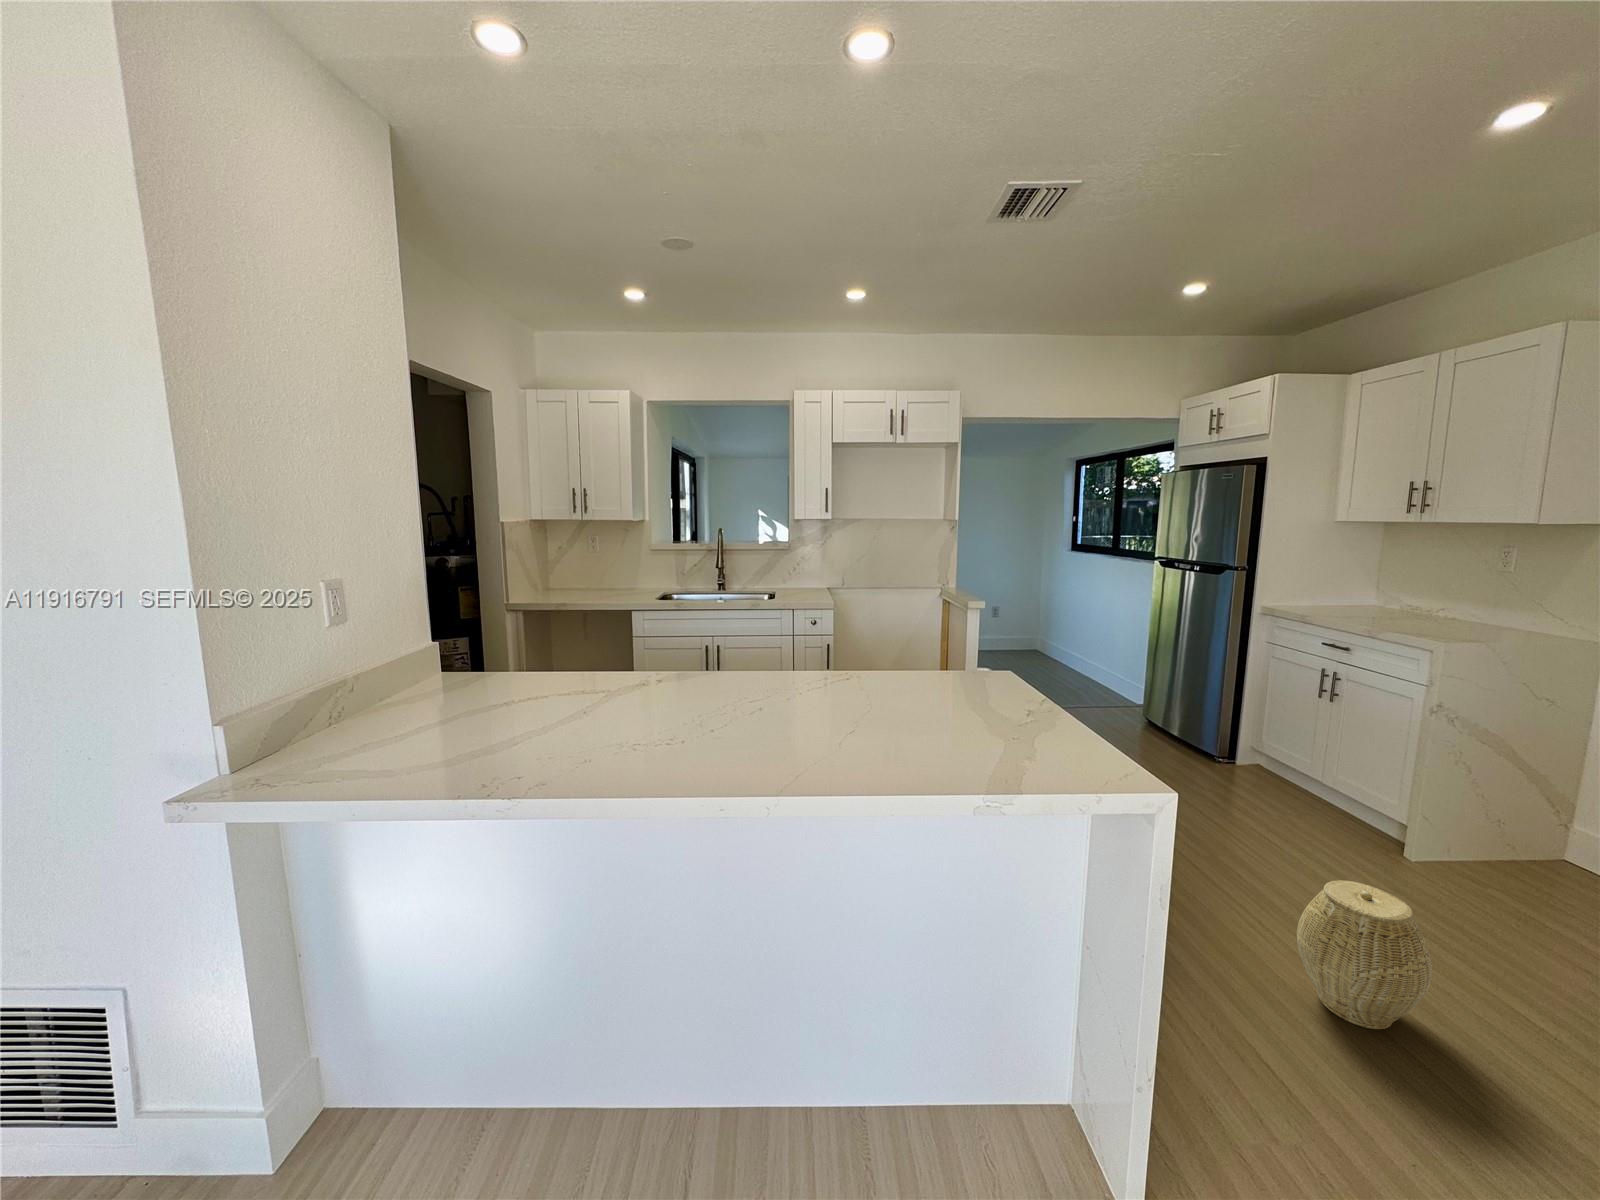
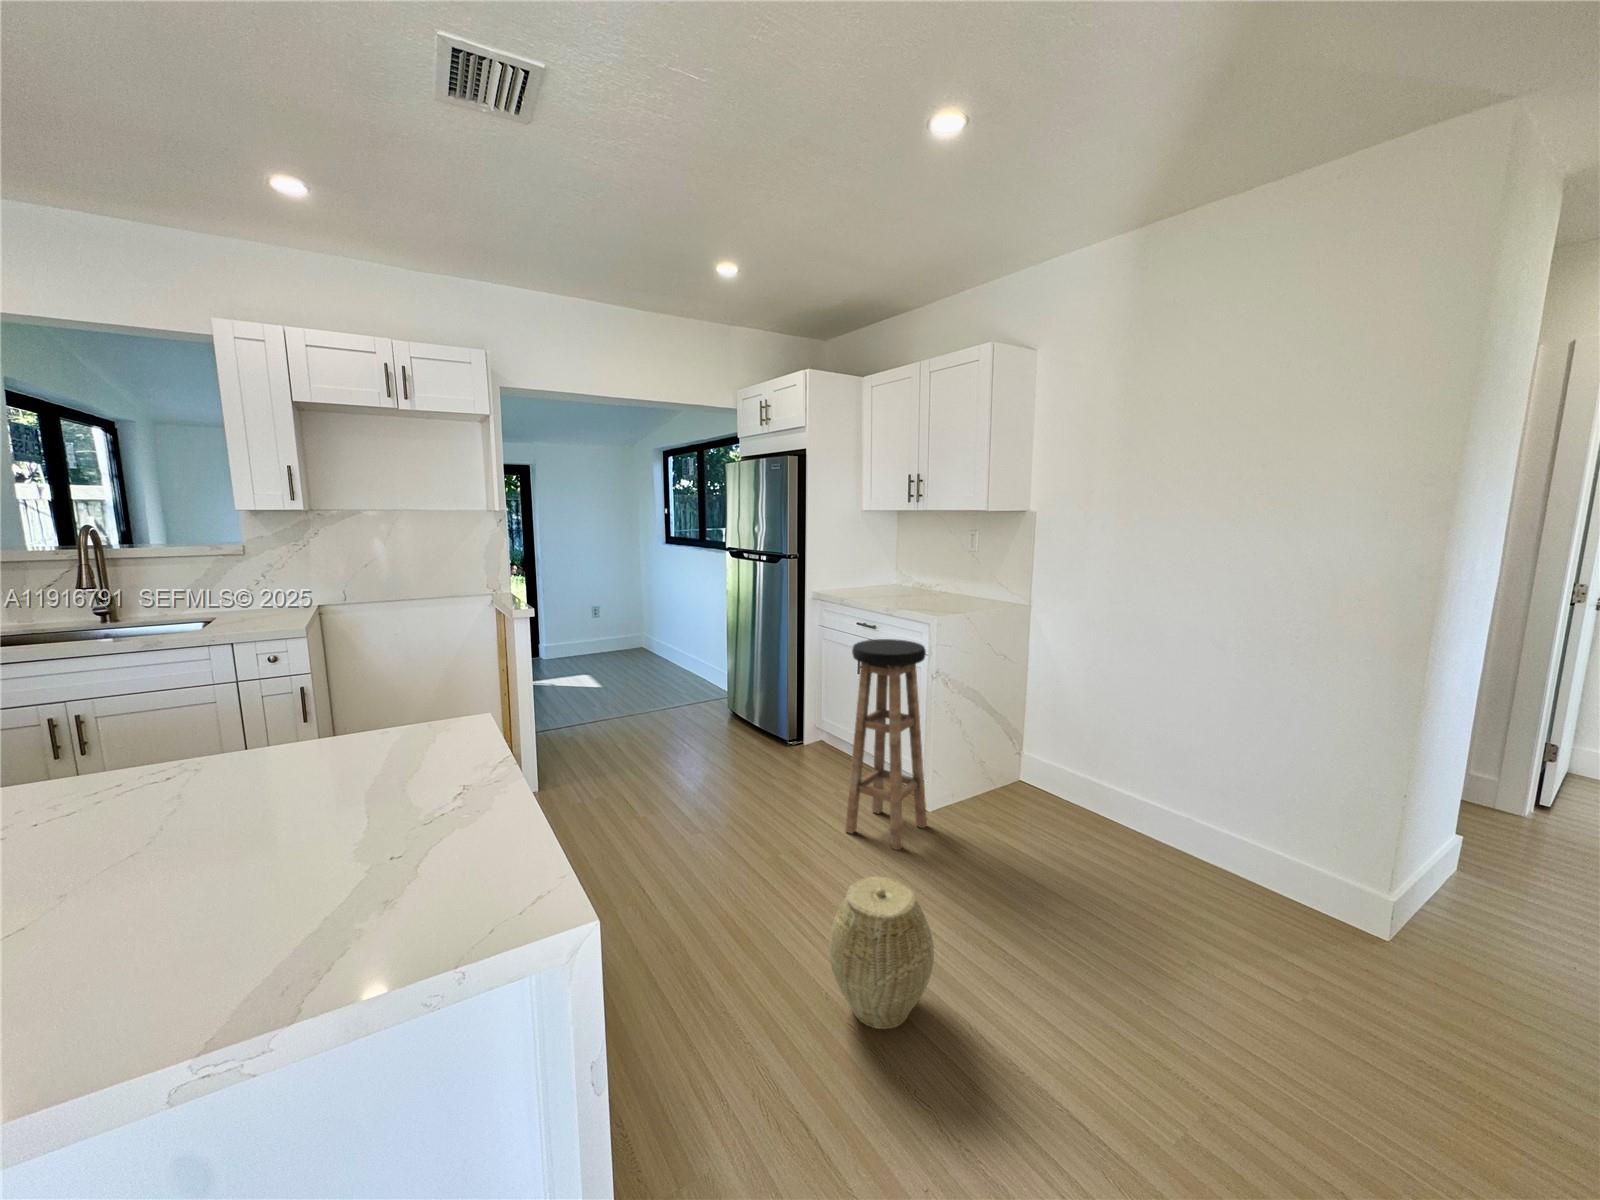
bar stool: none [1296,660,1427,885] -> present [845,639,927,850]

